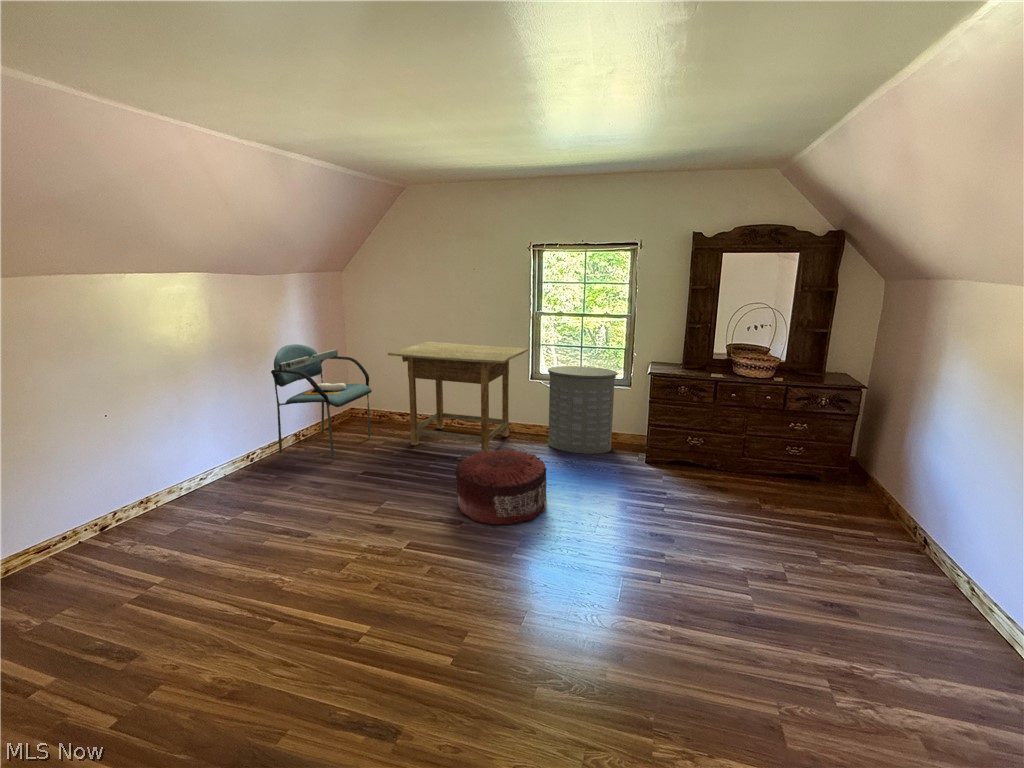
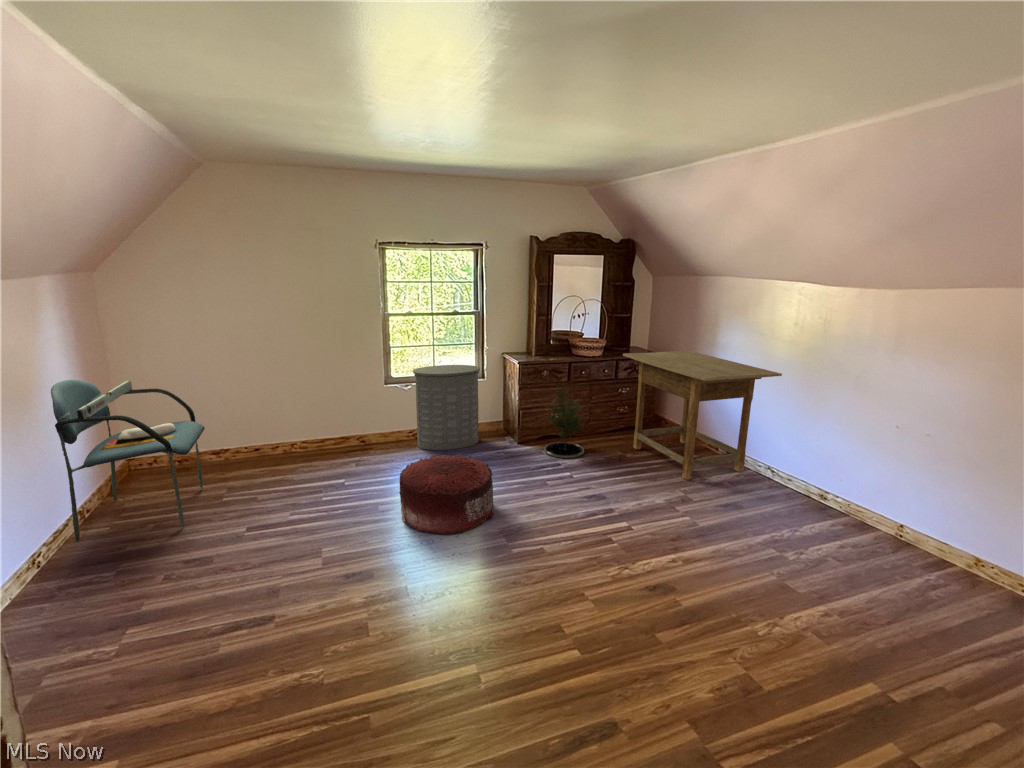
desk: present [388,342,529,453] -> present [623,350,782,480]
potted tree: none [664,401,721,492] -> present [544,390,584,458]

